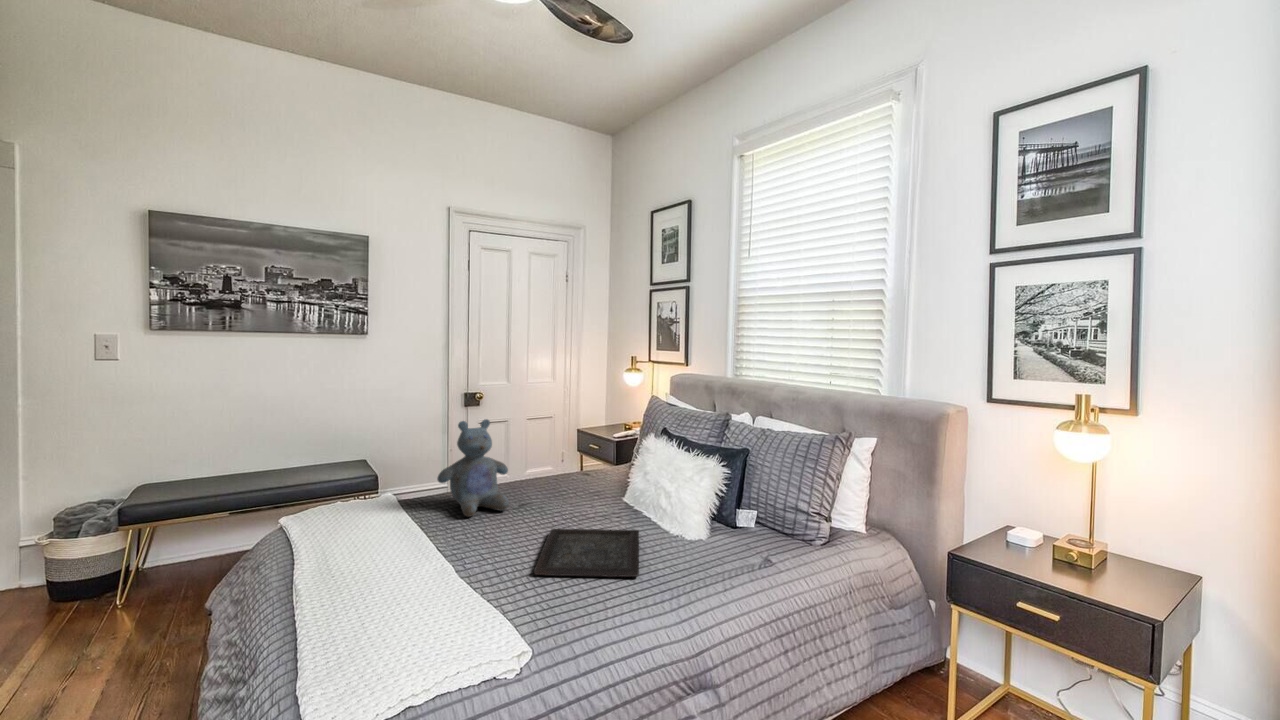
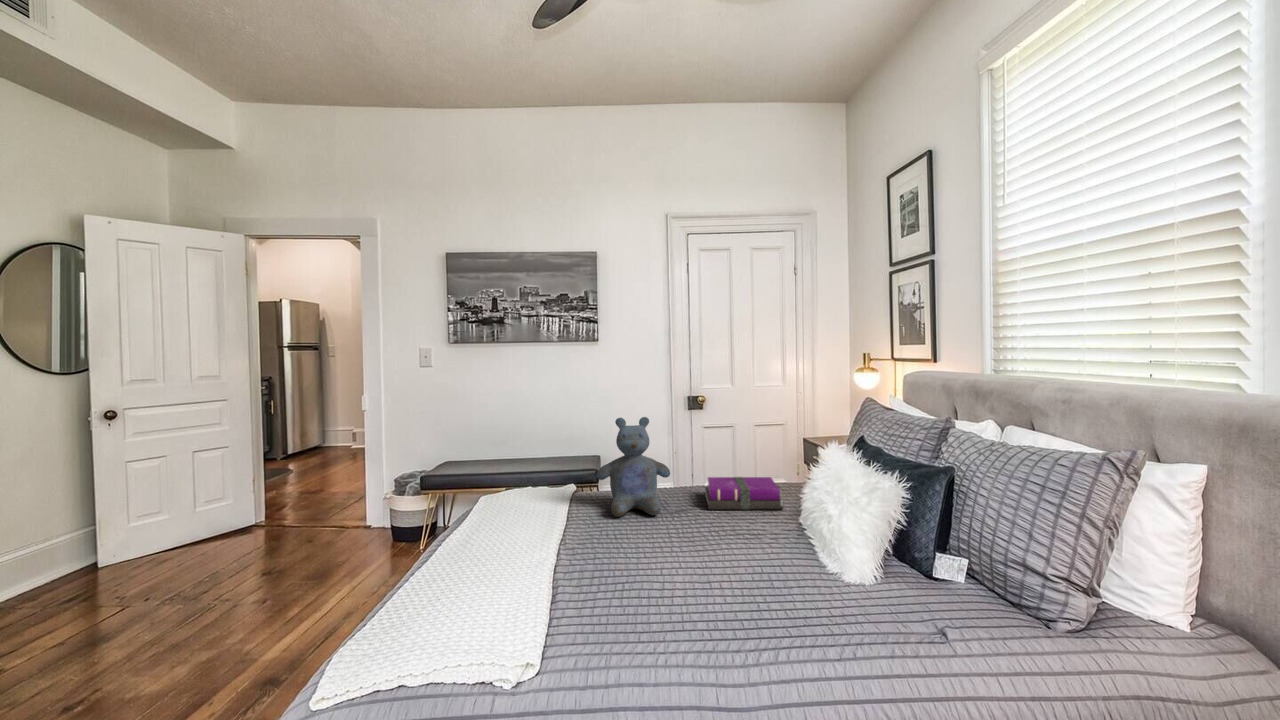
notebook: none [530,465,605,499] -> present [705,477,783,510]
tray: present [534,529,639,577] -> none [620,541,779,613]

